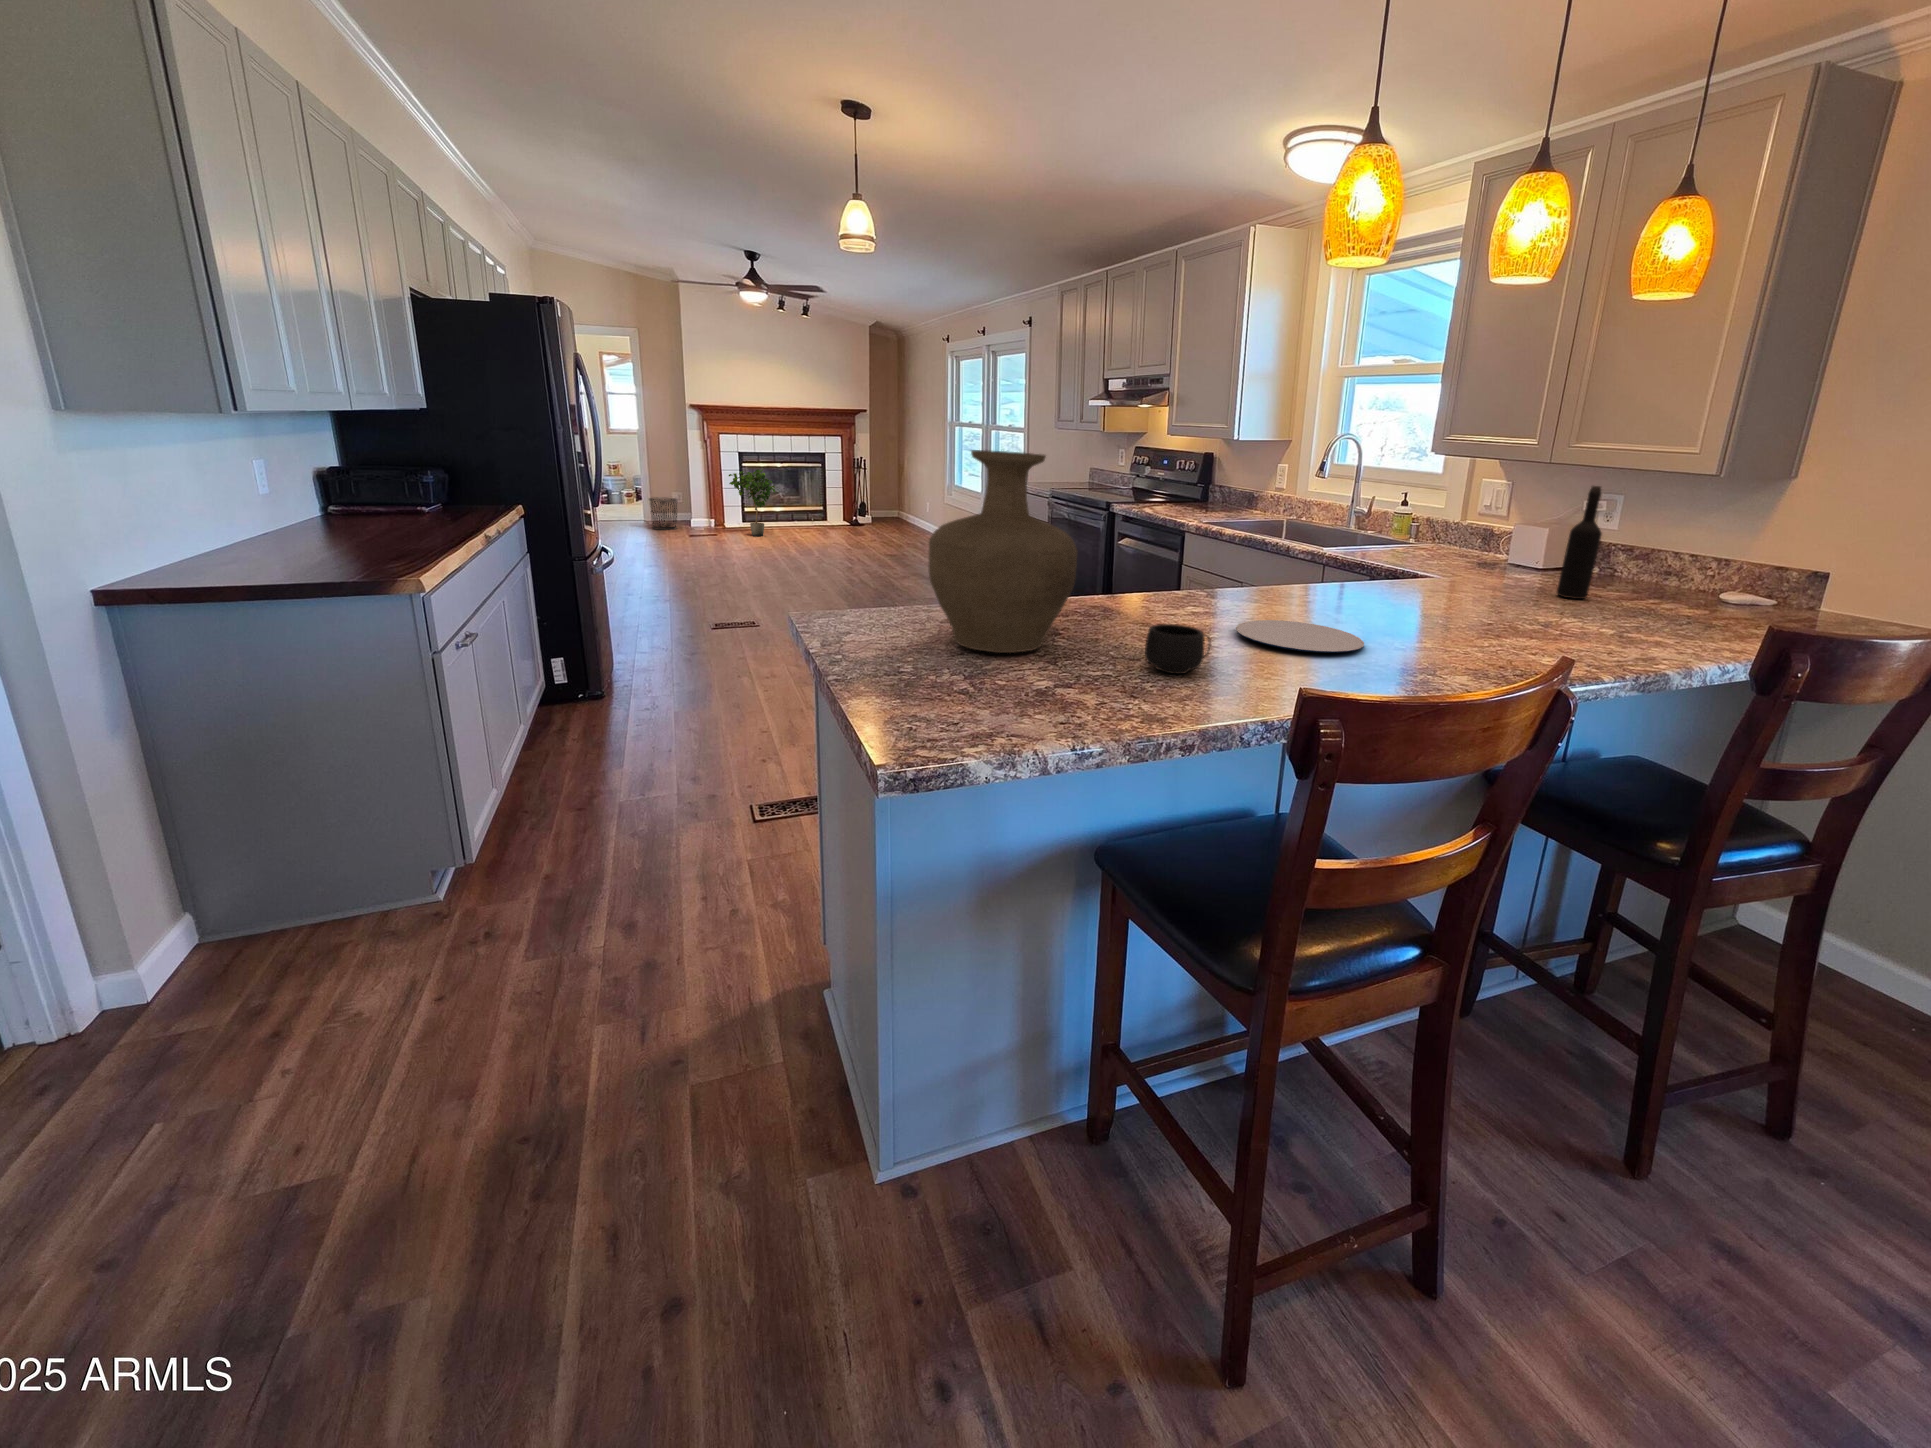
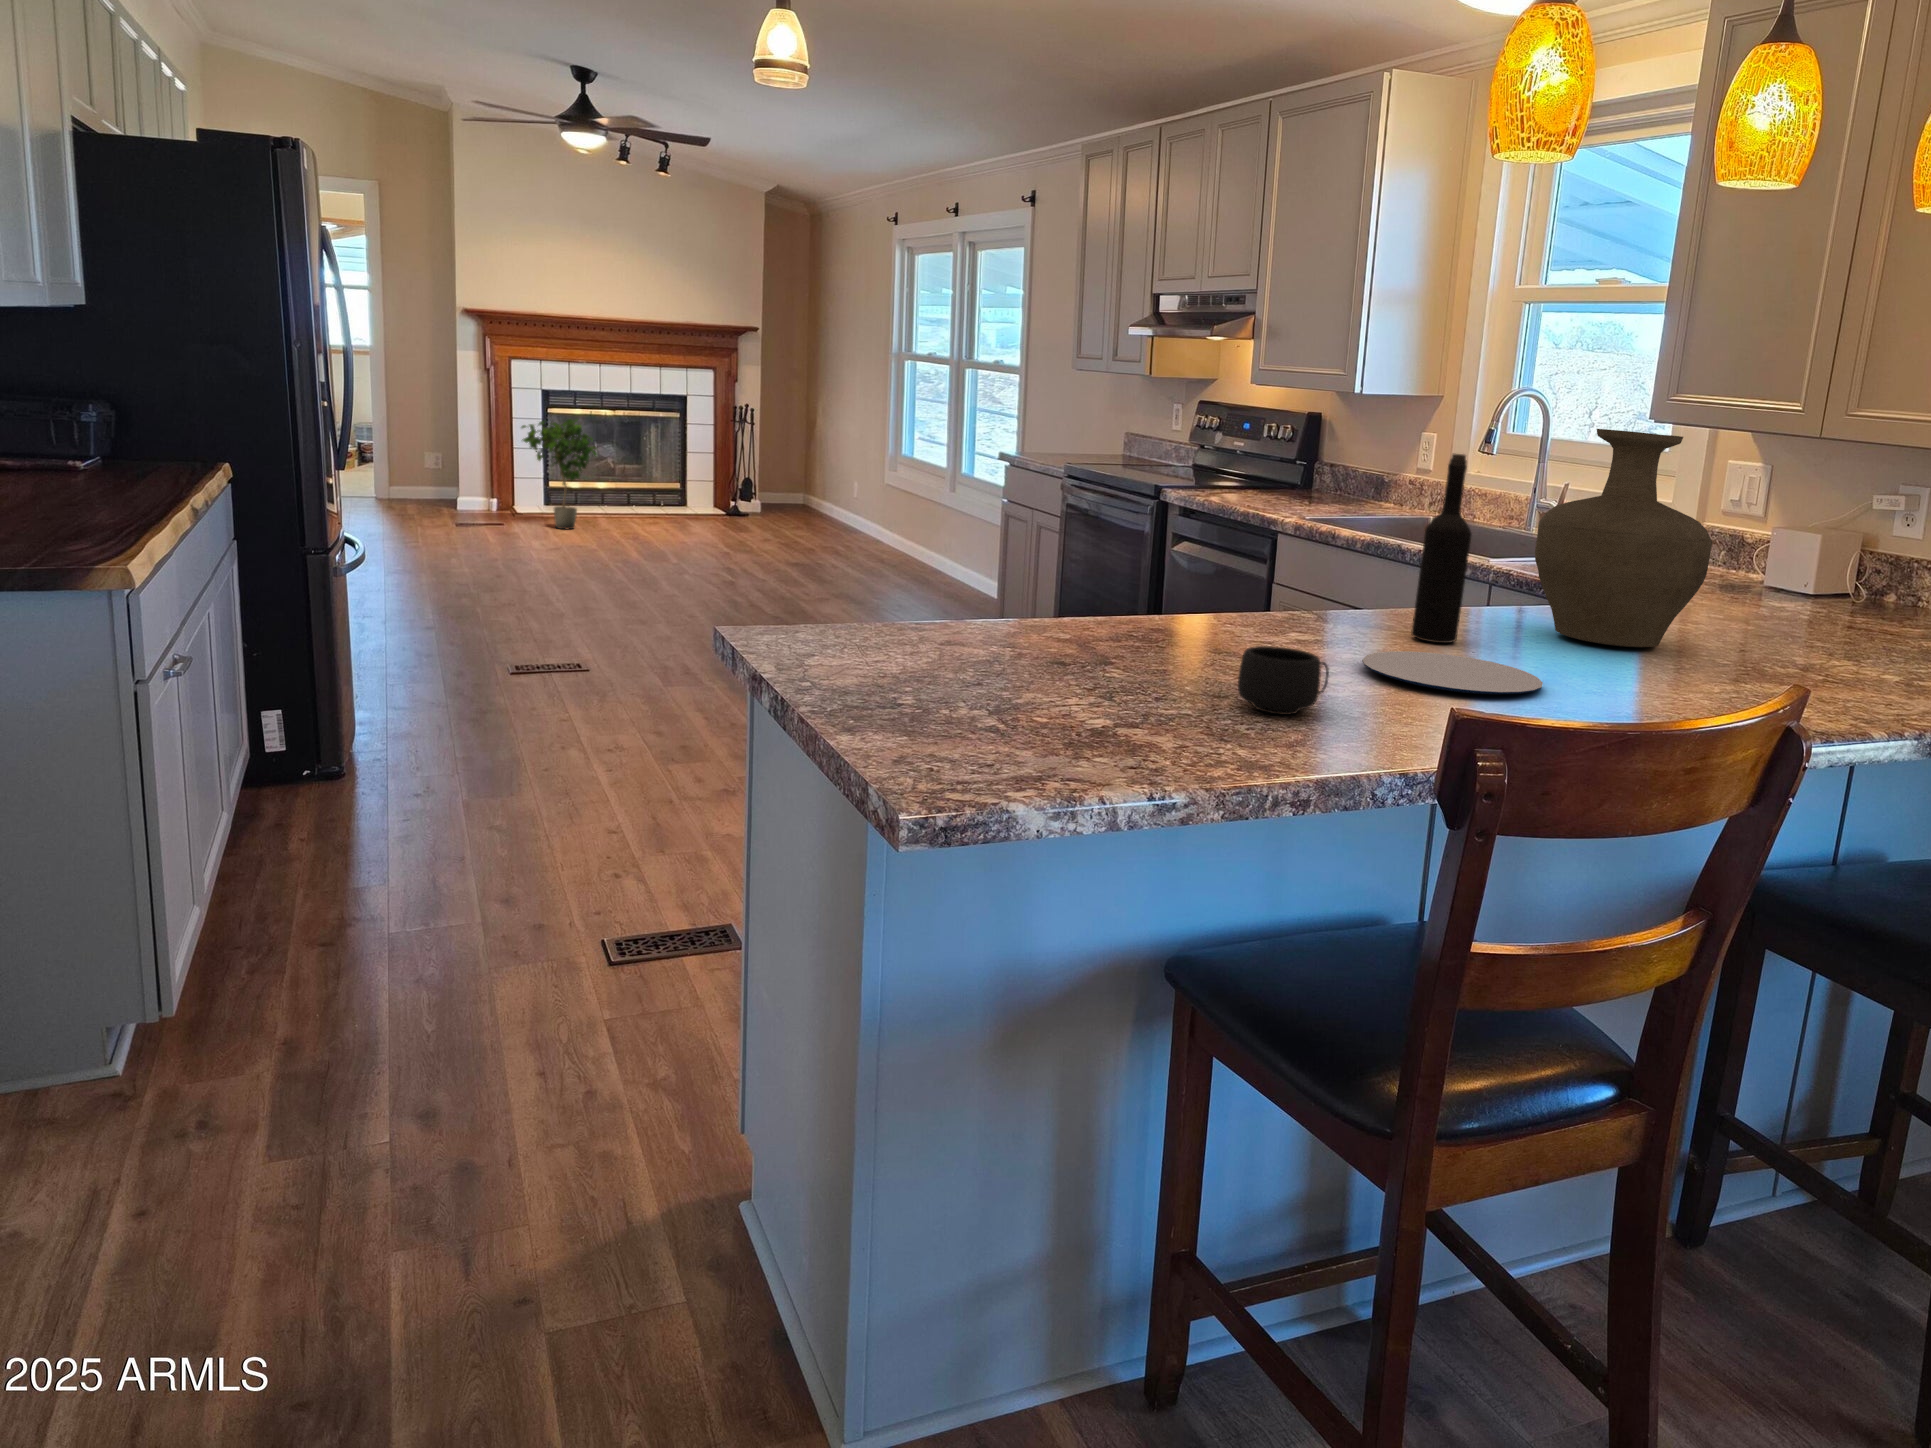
vase: present [929,450,1077,653] -> present [1535,429,1712,647]
wine bottle: present [1557,486,1602,599] -> present [1411,454,1472,643]
waste bin: present [649,497,677,530] -> none [381,461,432,515]

